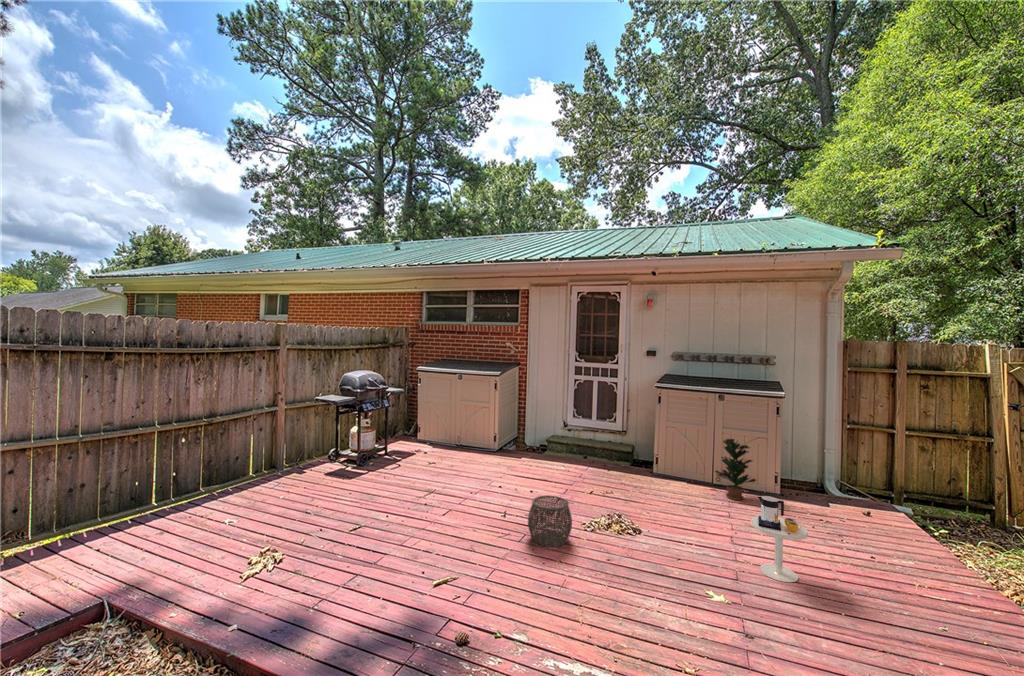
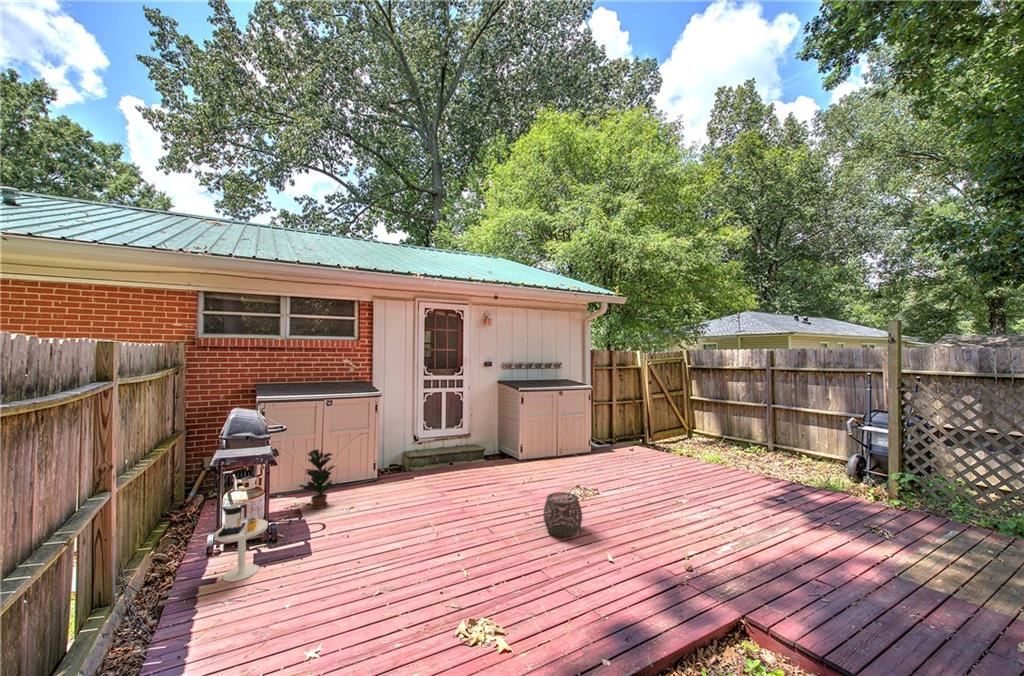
potted plant: present [715,439,756,500] -> present [300,449,338,509]
side table: present [752,496,808,582] -> present [215,503,268,582]

